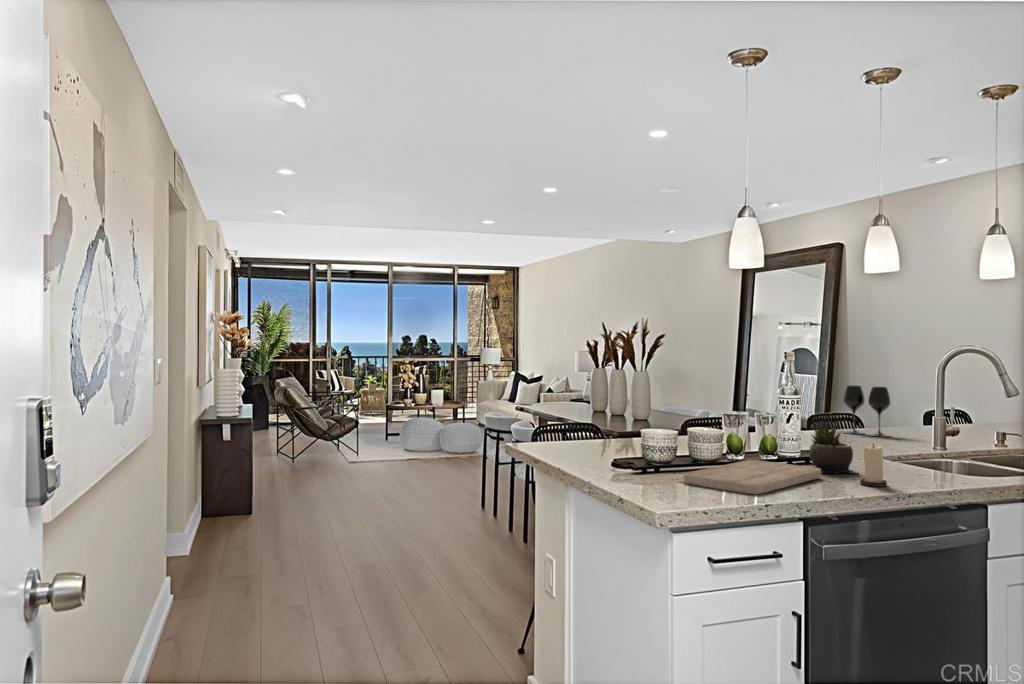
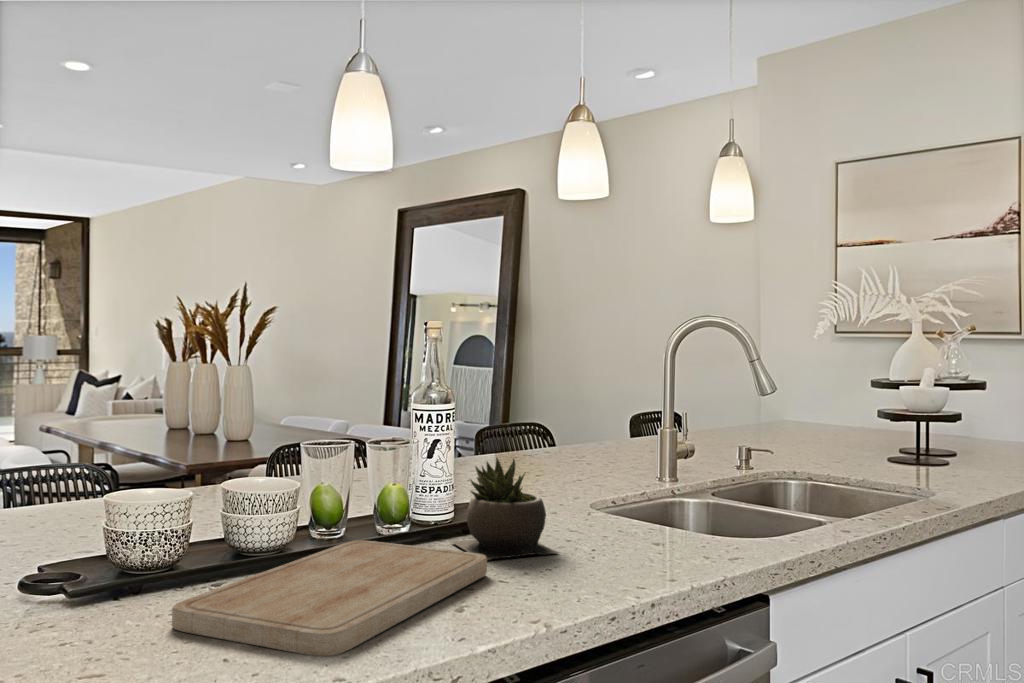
wine glass: present [843,386,891,437] -> none [526,383,594,462]
candle: present [860,443,887,487] -> none [561,499,610,591]

